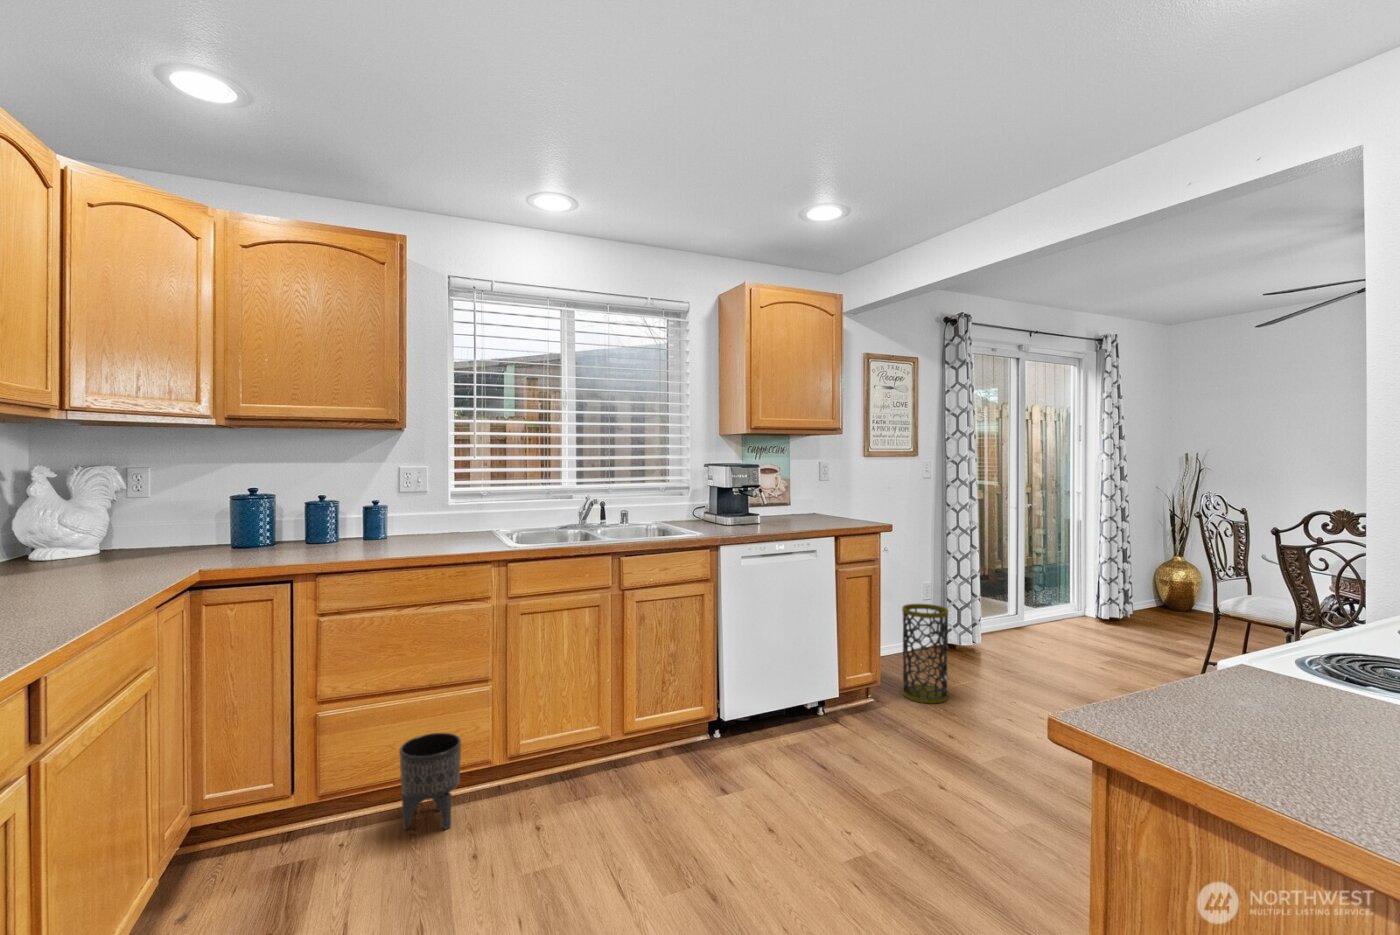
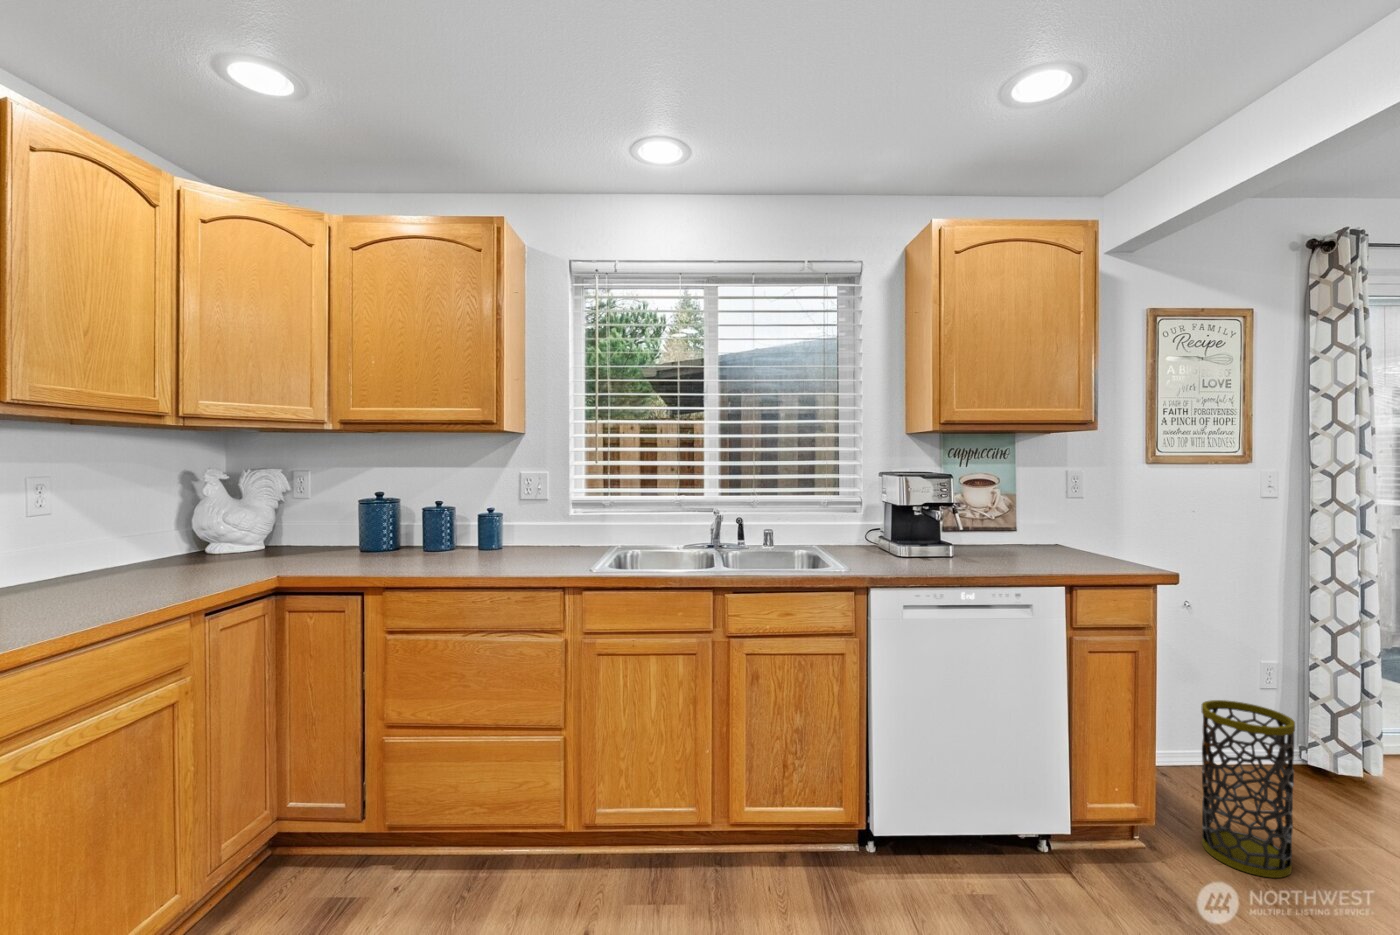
planter: present [399,733,461,829] -> none [447,780,517,902]

